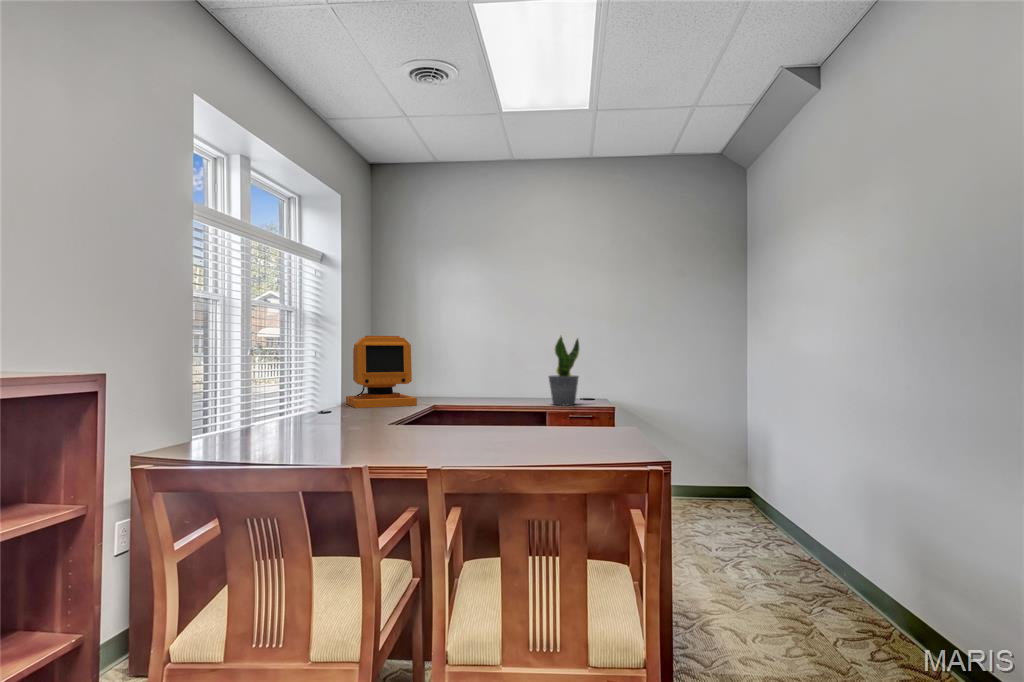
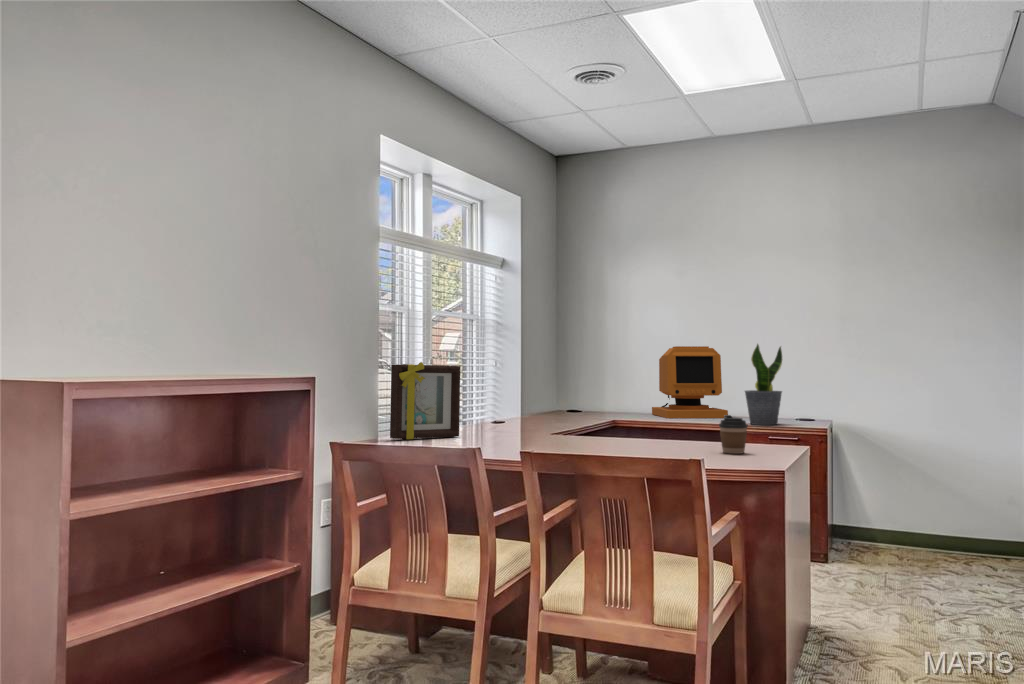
computer monitor: present [346,336,417,408] -> present [652,346,728,418]
picture frame: none [210,352,295,442] -> present [390,362,460,440]
coffee cup: none [581,403,609,442] -> present [719,415,748,454]

